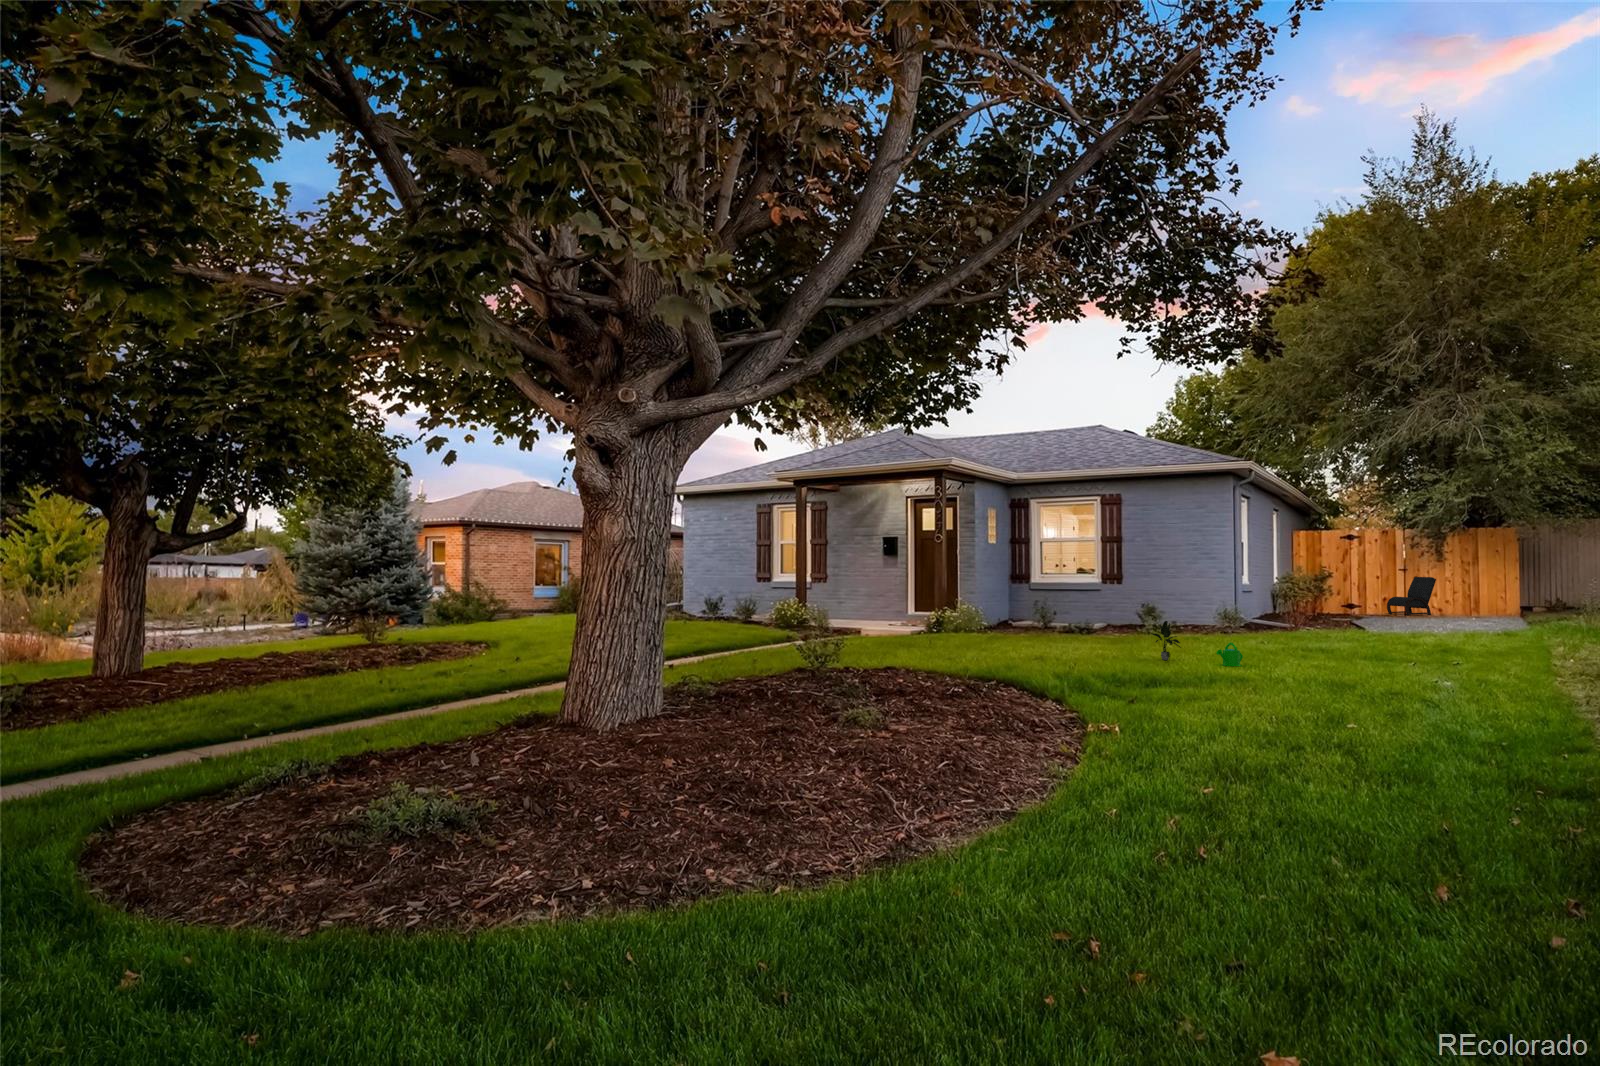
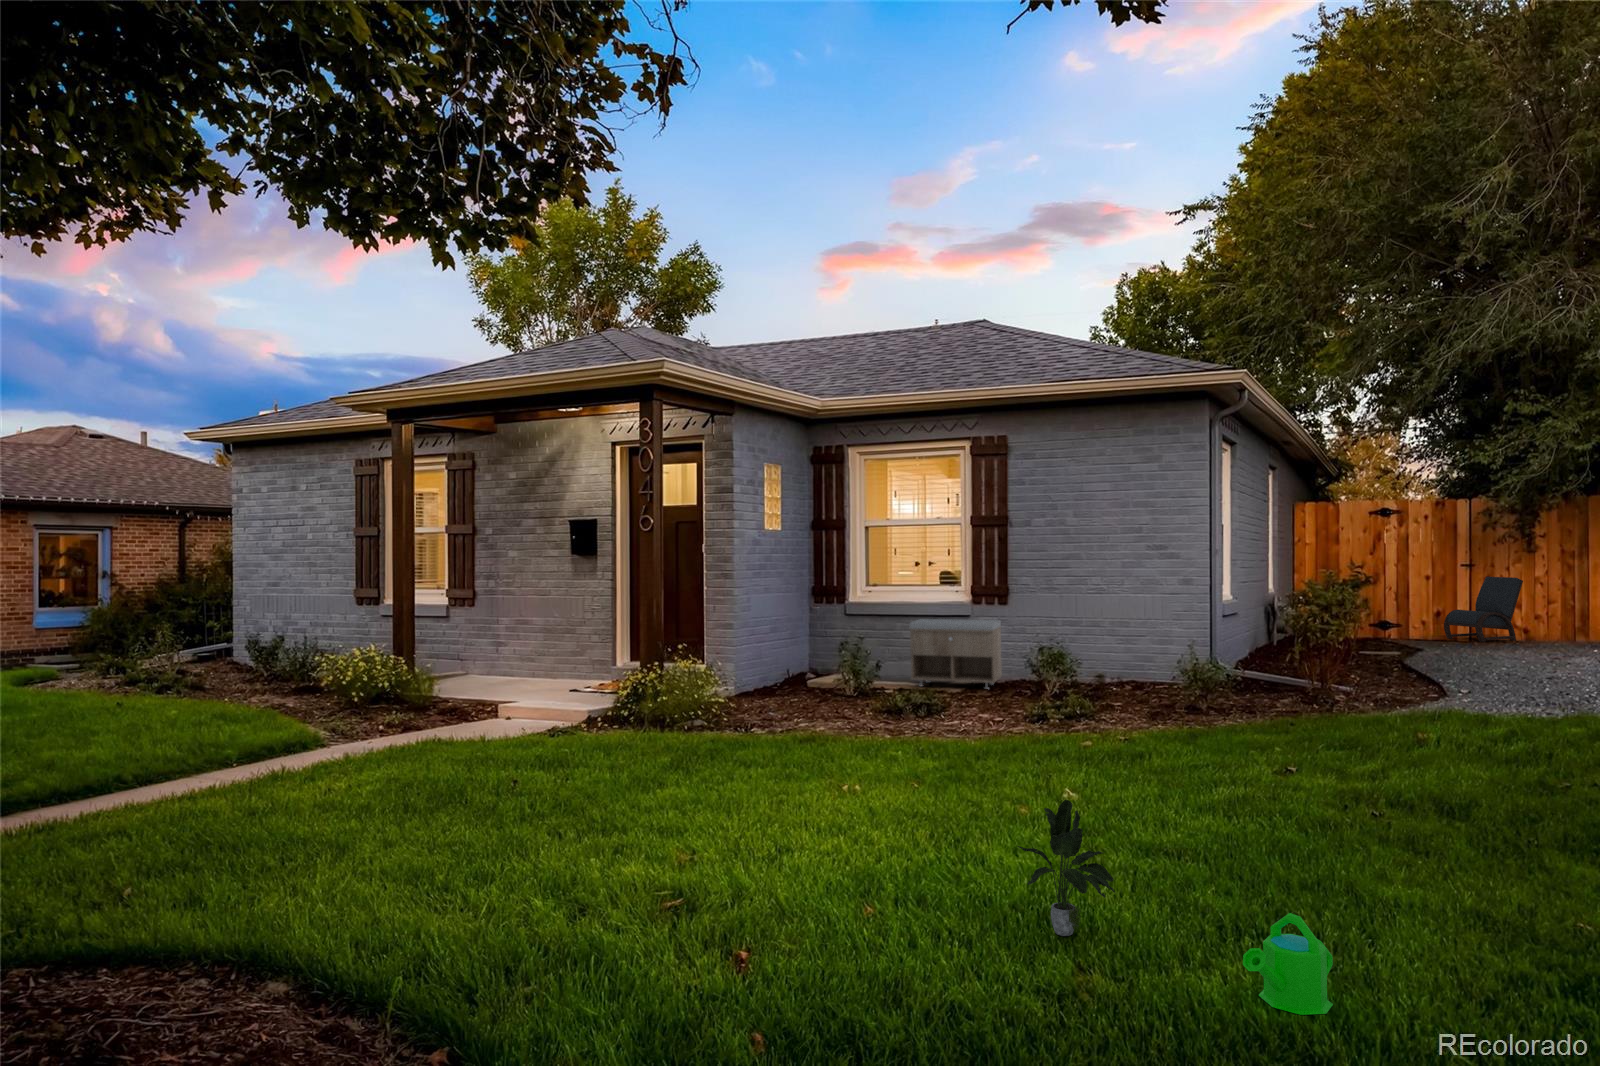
storage bench: none [1069,591,1118,626] -> present [909,619,1002,689]

